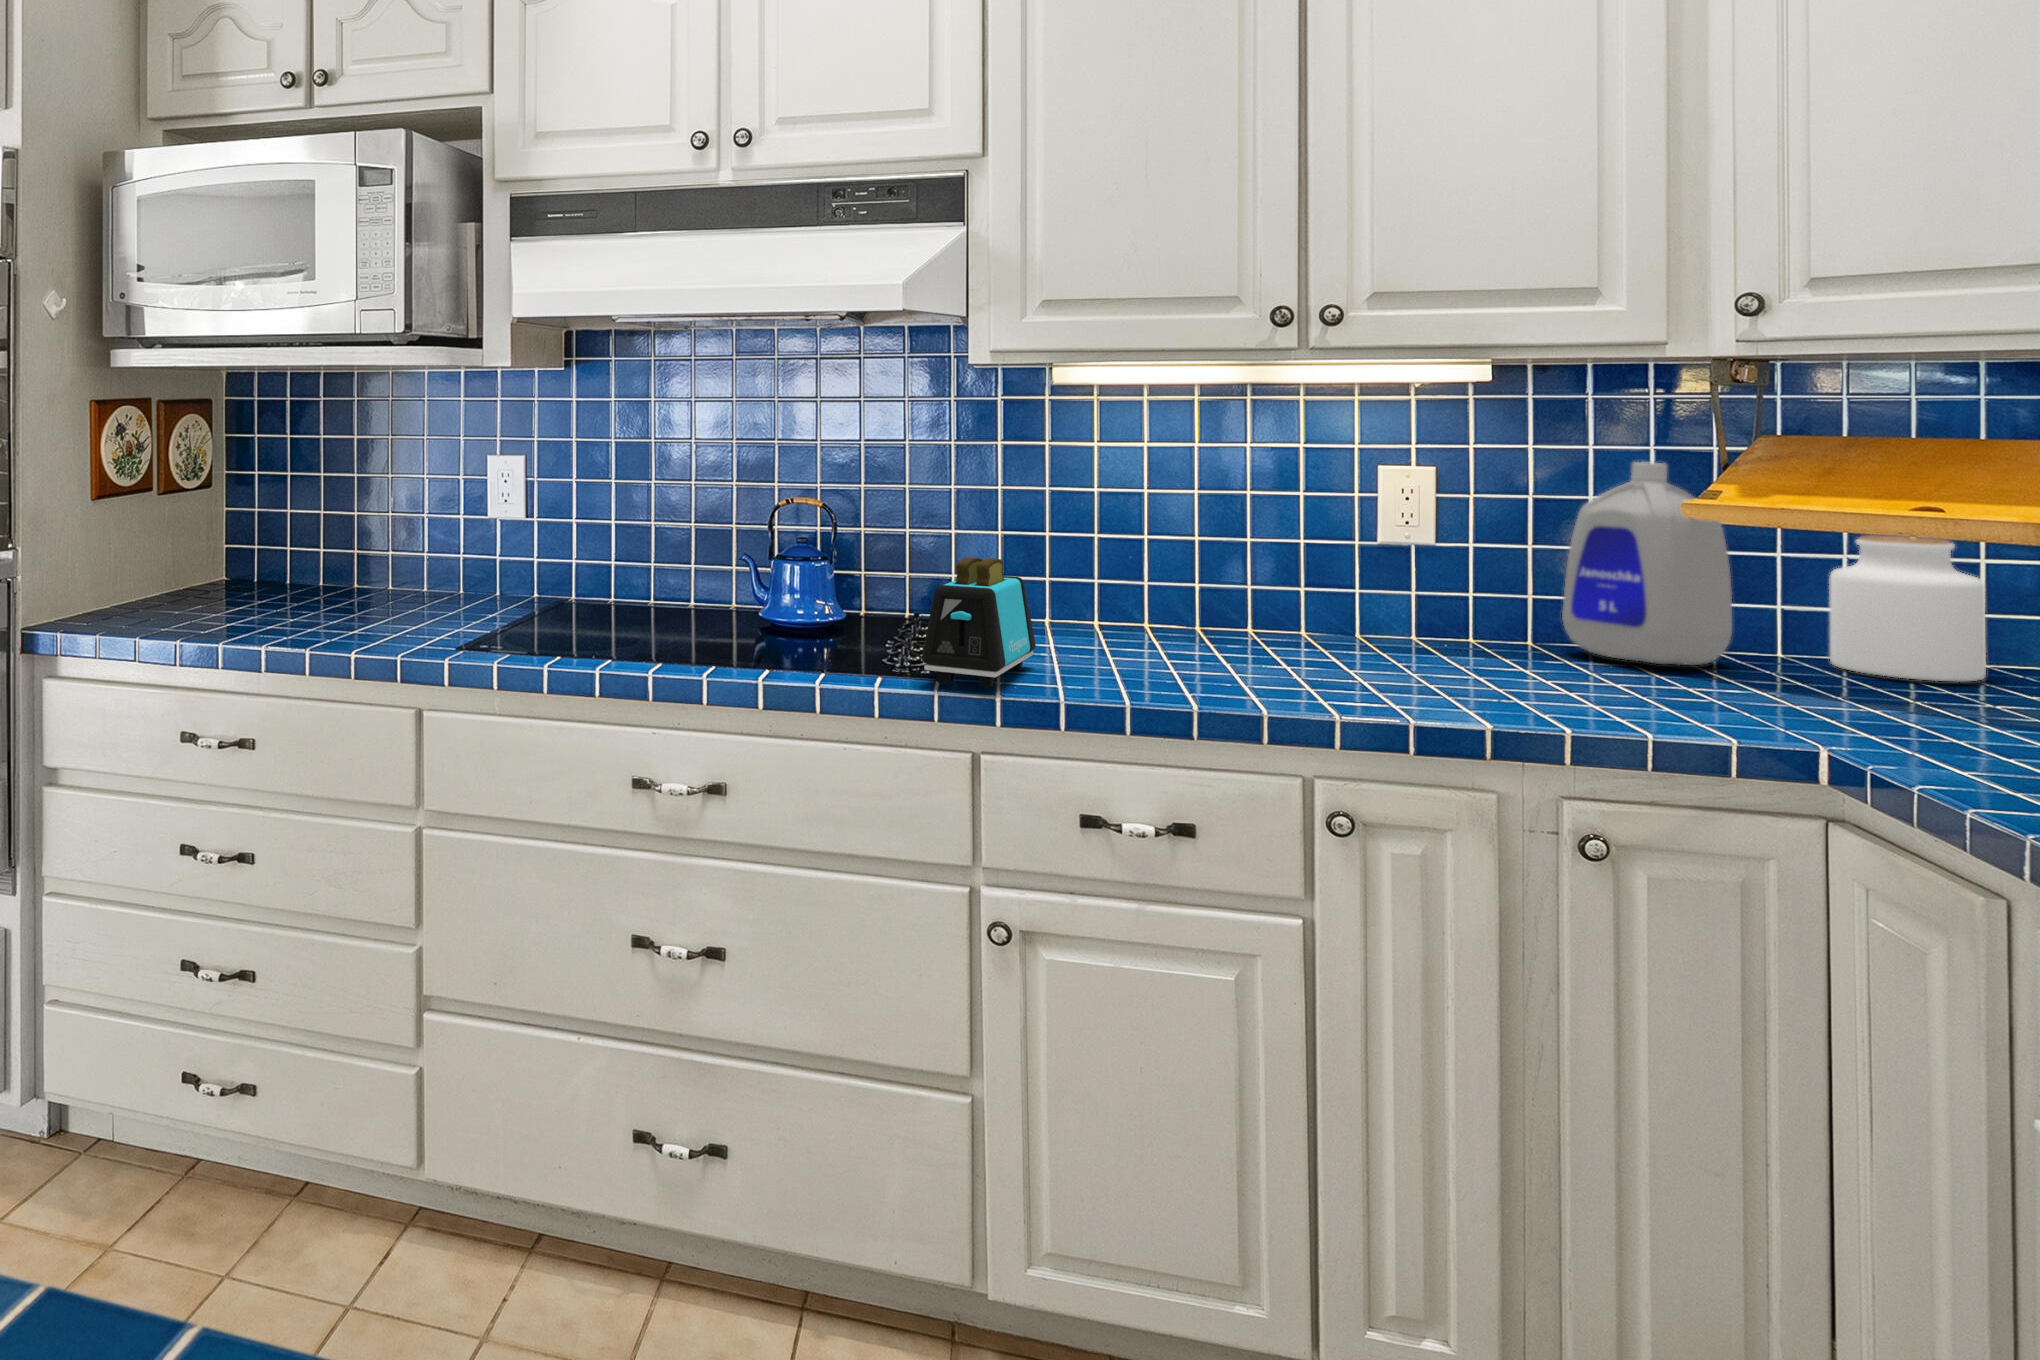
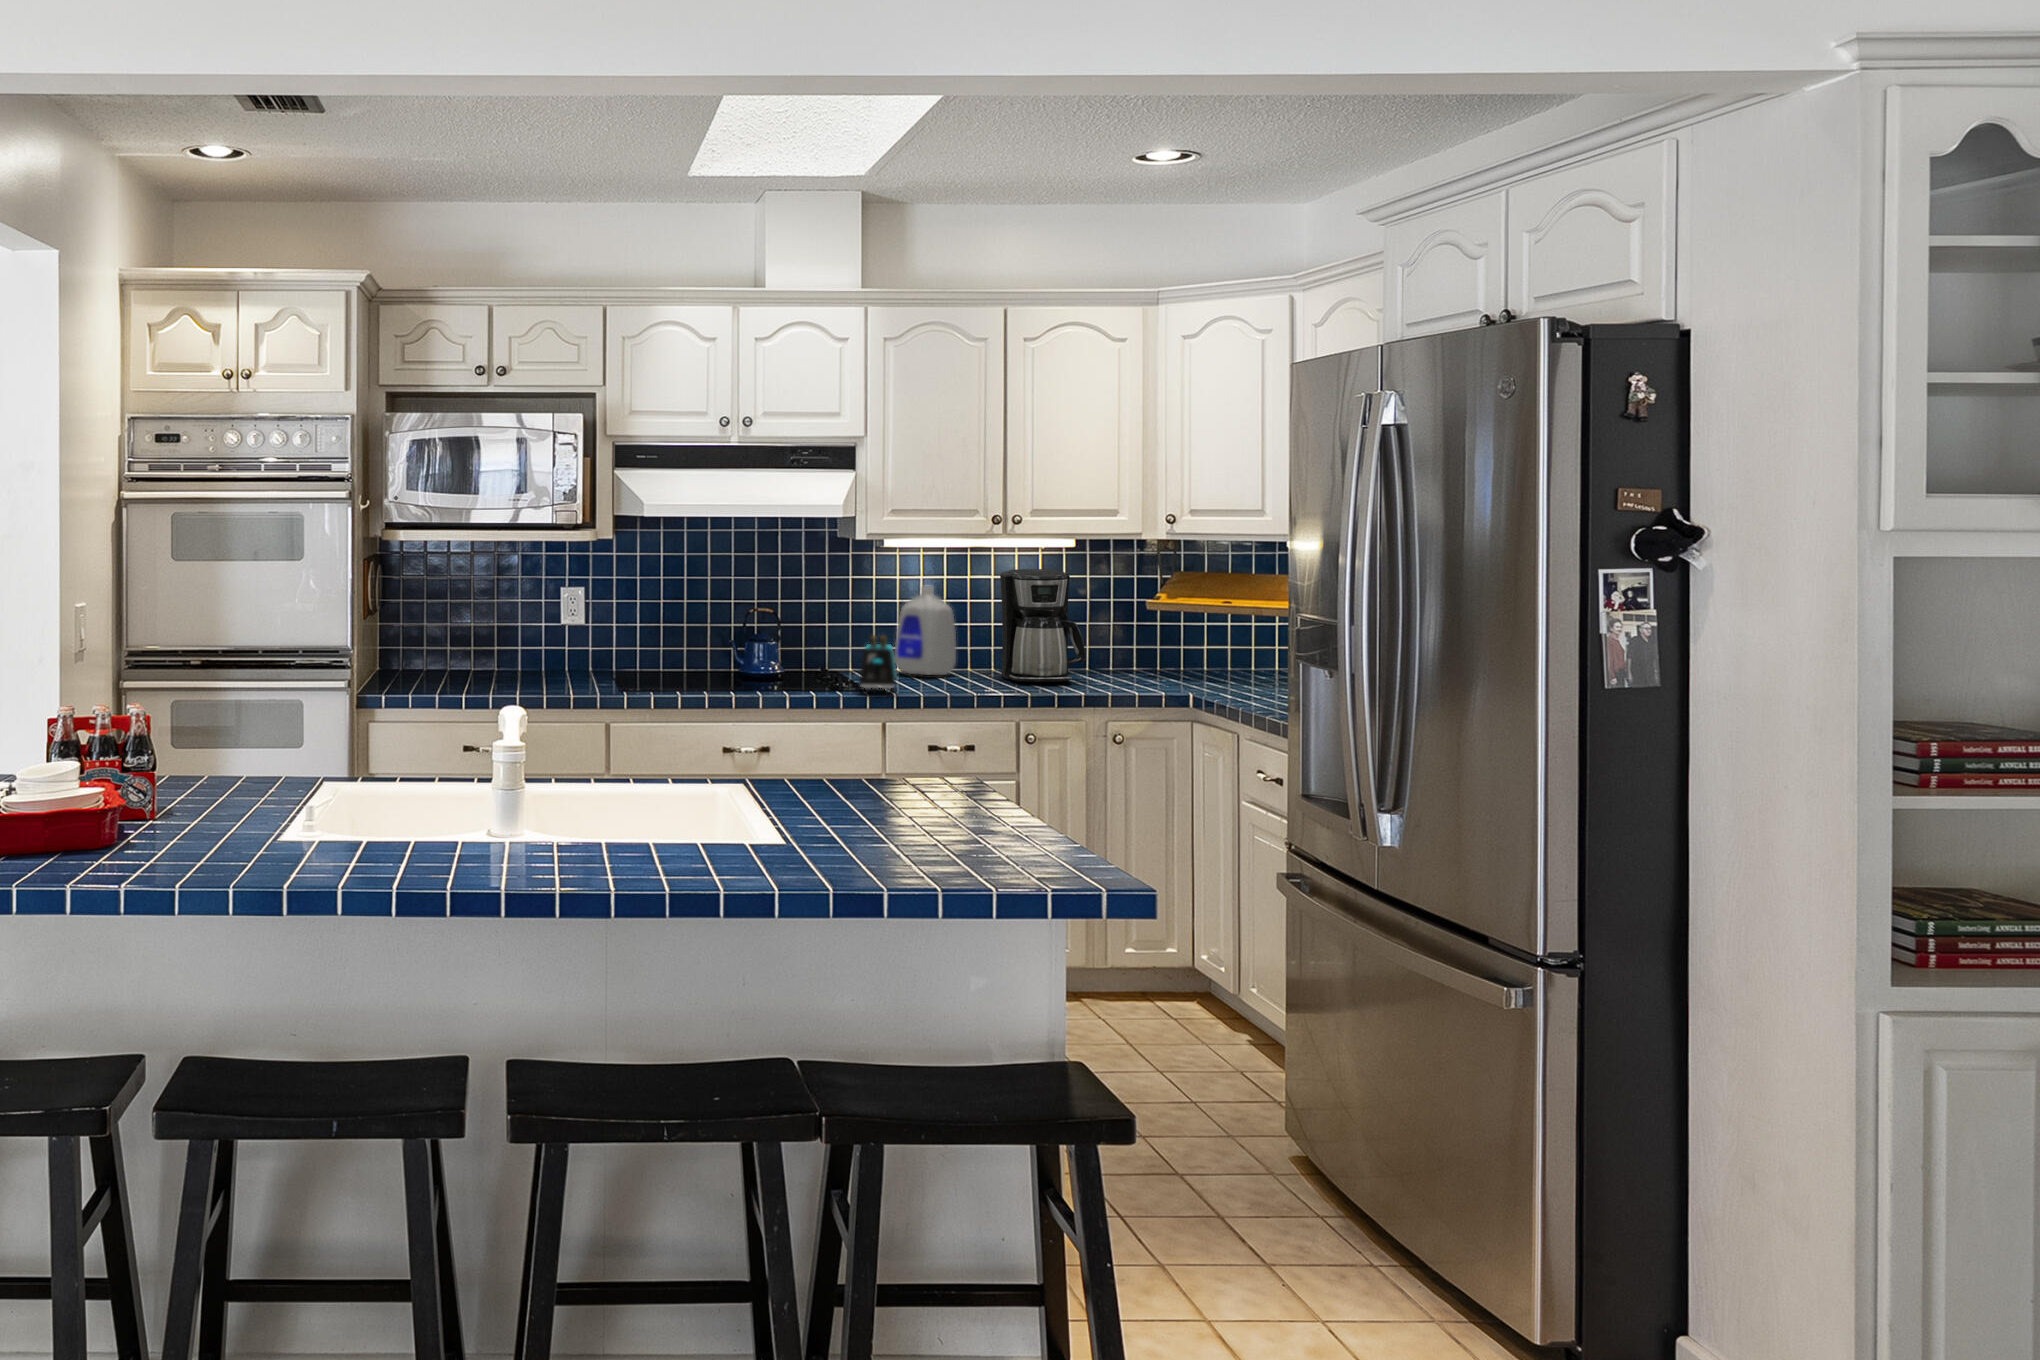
coffee maker: none [1298,426,1510,681] -> present [1000,569,1086,682]
bottle: present [1562,462,1732,665] -> present [894,586,956,675]
jar: present [1829,535,1986,681] -> none [1199,614,1250,673]

